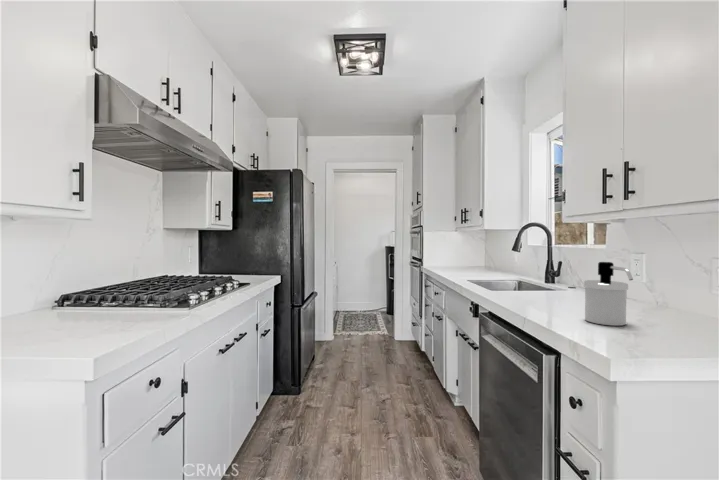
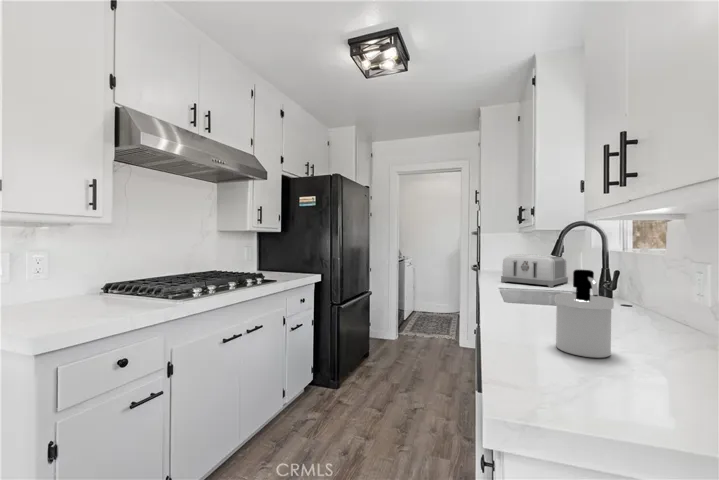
toaster: none [460,252,509,280] -> present [501,254,568,287]

